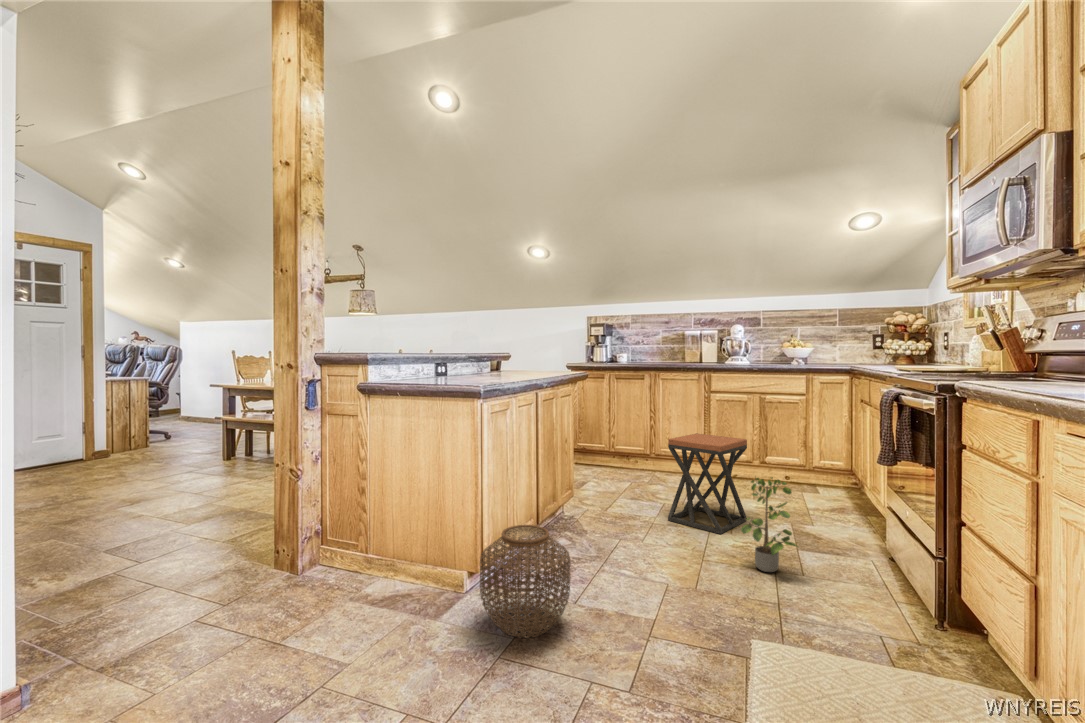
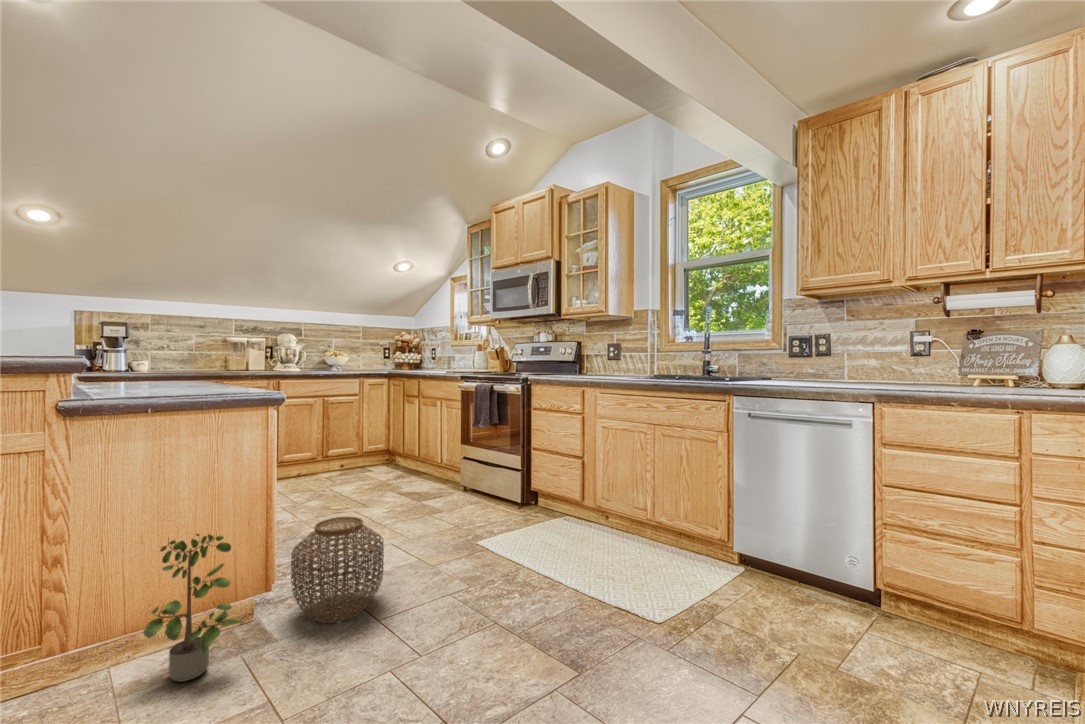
stool: present [668,433,747,534] -> none [306,430,362,515]
potted plant: present [741,477,797,572] -> present [143,534,242,682]

